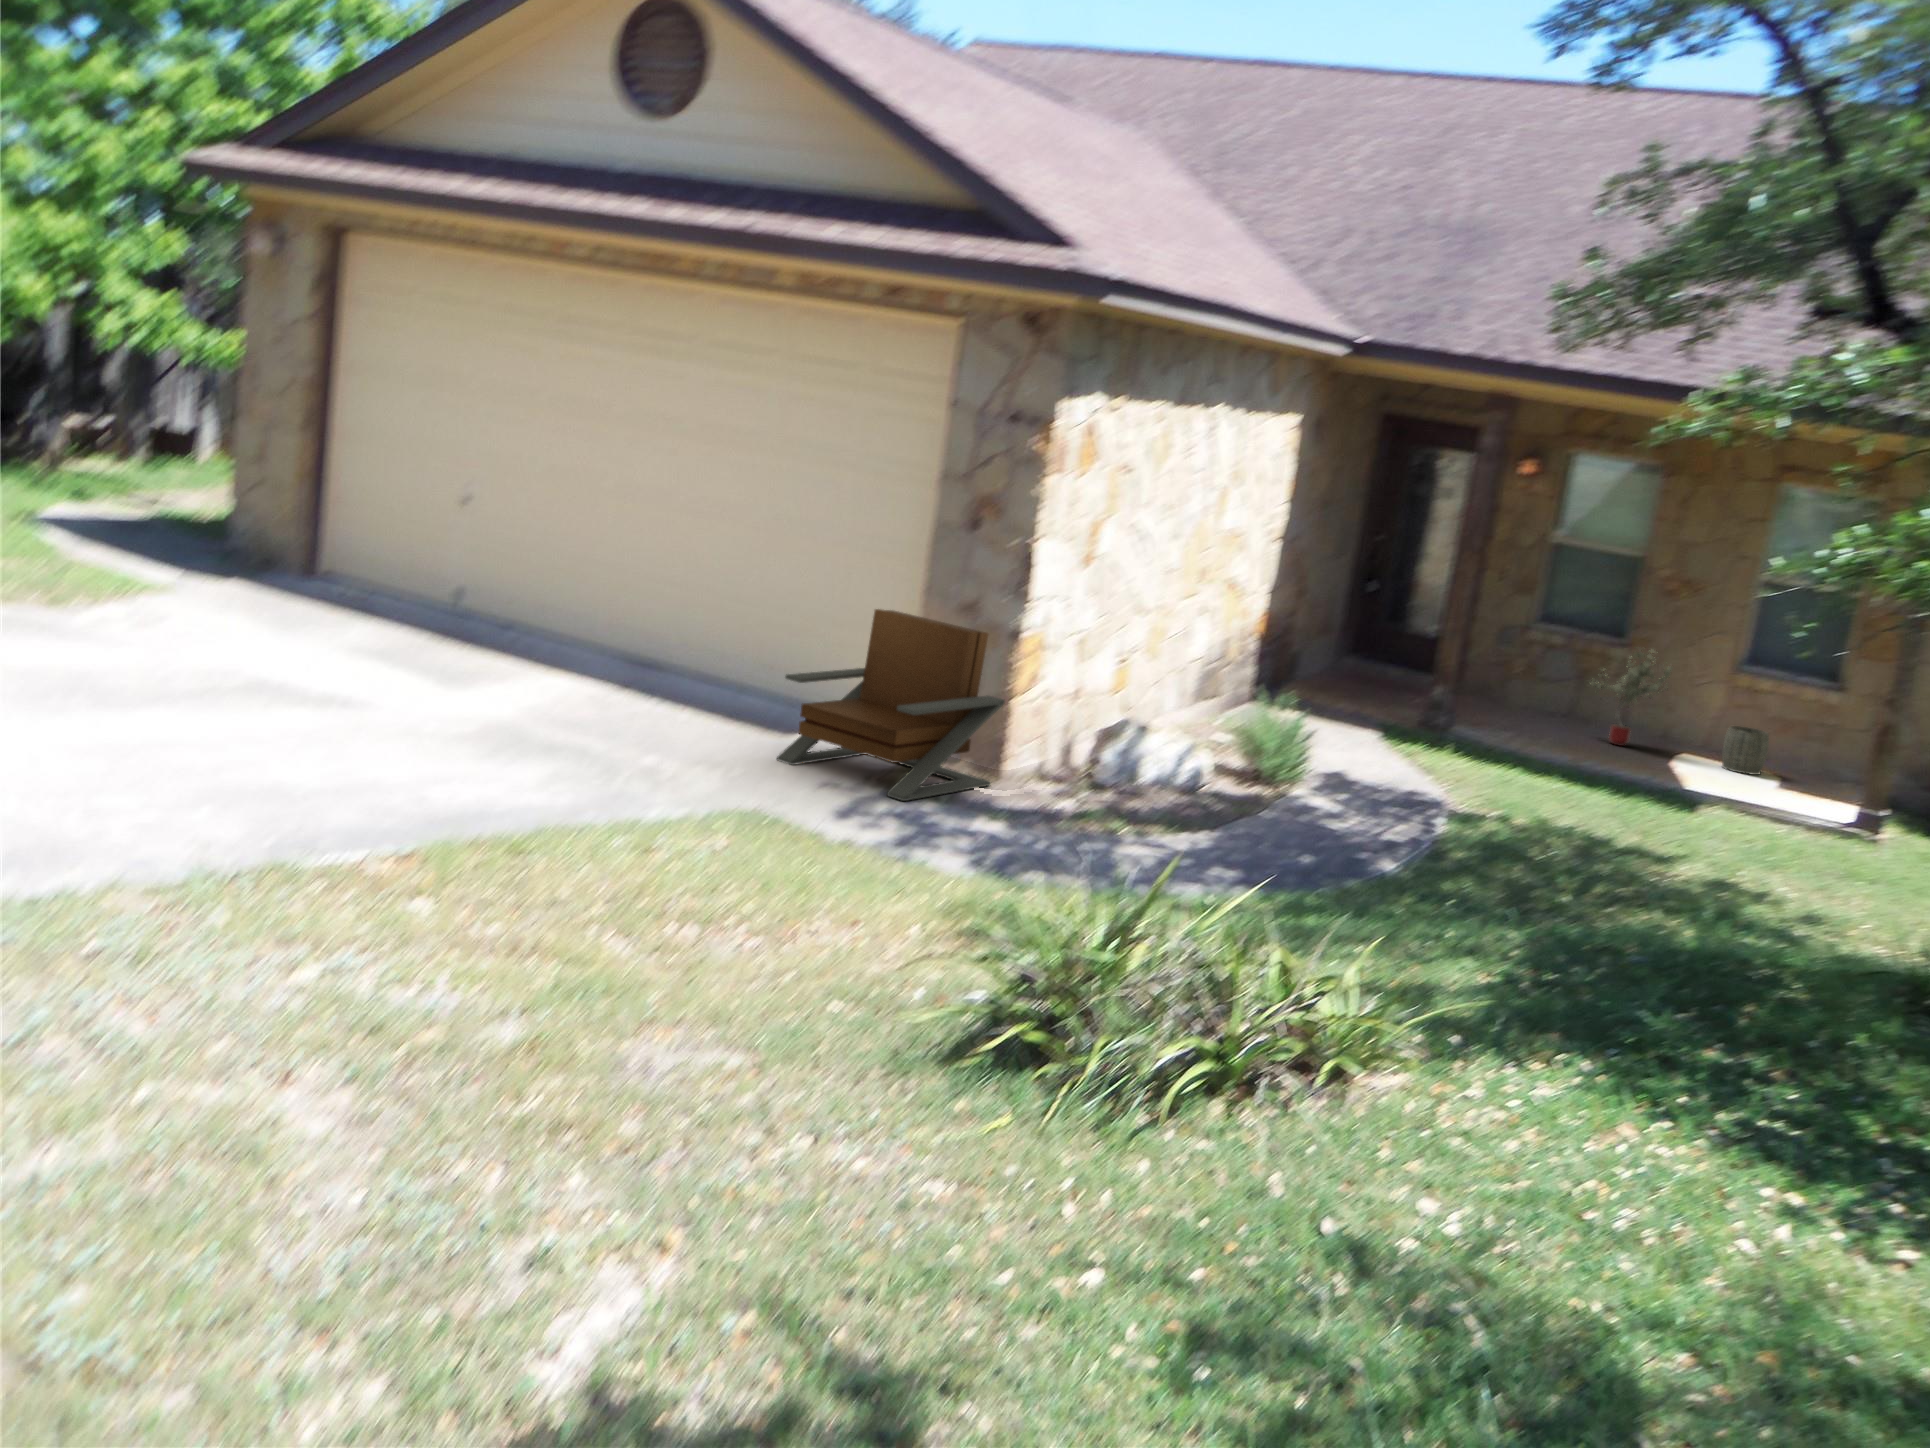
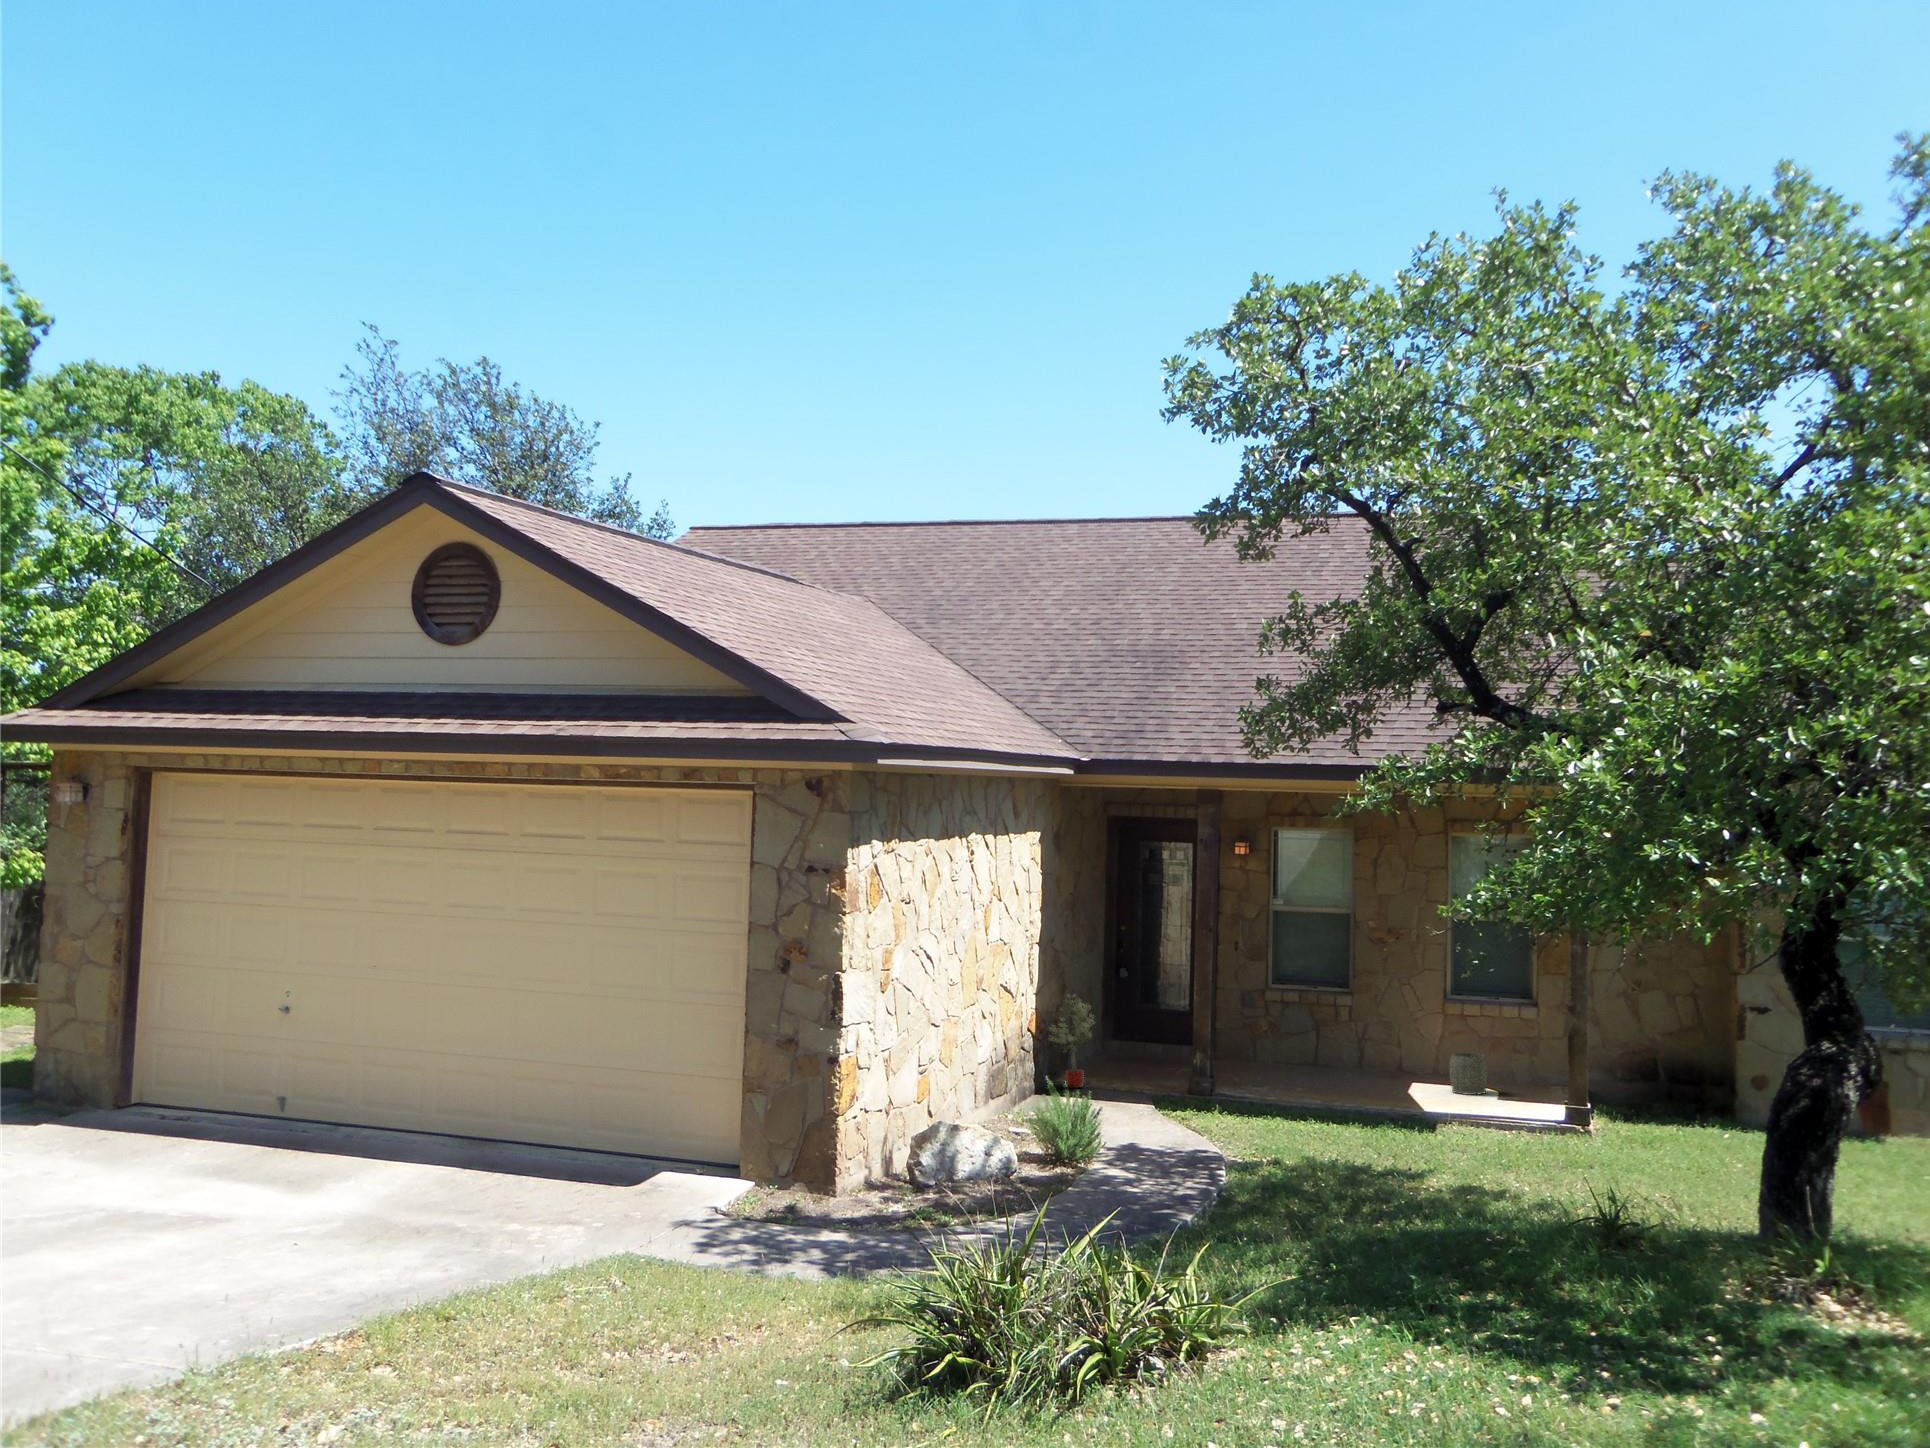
lounge chair: present [777,609,1005,801] -> none [633,1055,833,1223]
potted tree: present [1590,647,1672,746] -> present [1049,995,1094,1088]

